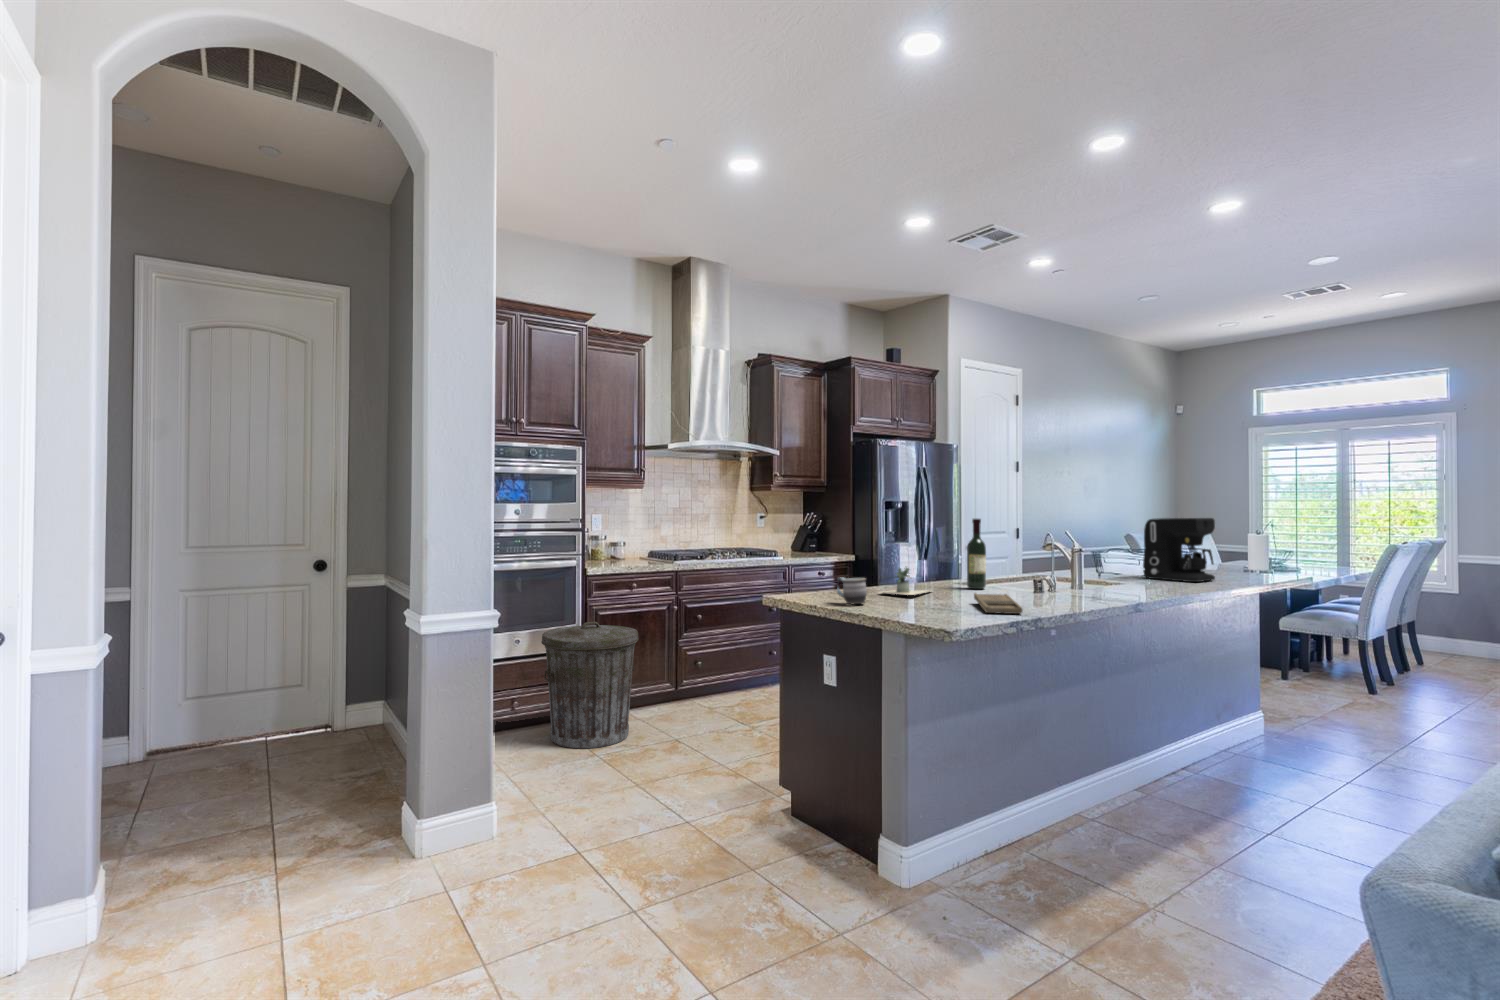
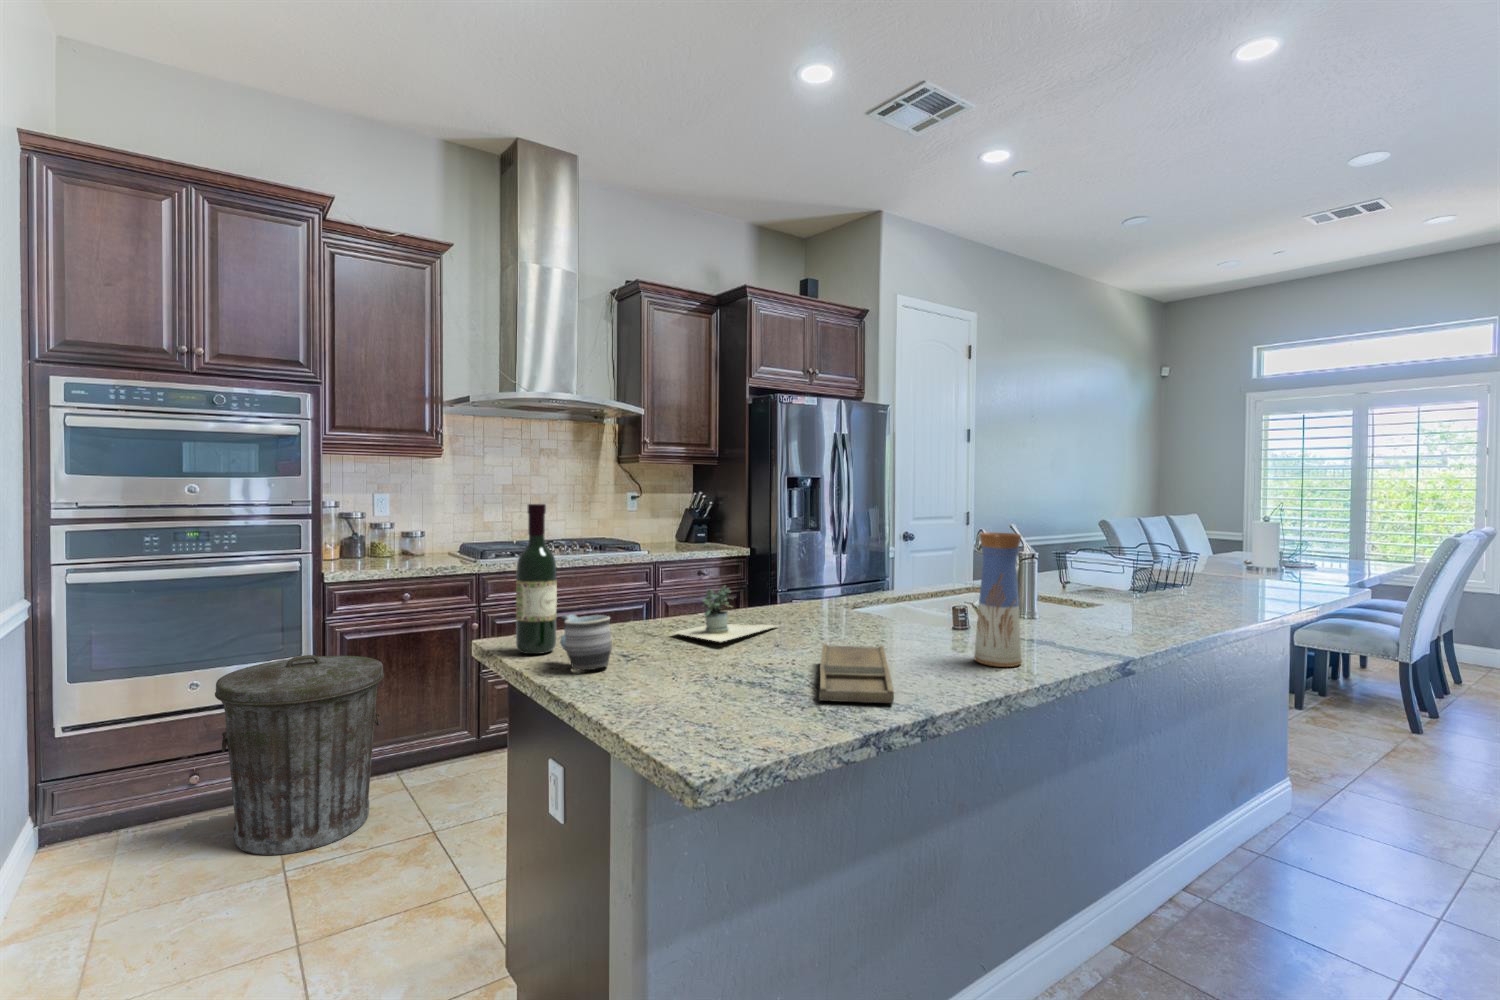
coffee maker: present [1143,518,1215,582] -> none [1129,501,1240,602]
wine bottle: present [967,519,986,589] -> present [516,504,557,654]
vase: none [1054,535,1080,605] -> present [974,532,1022,667]

